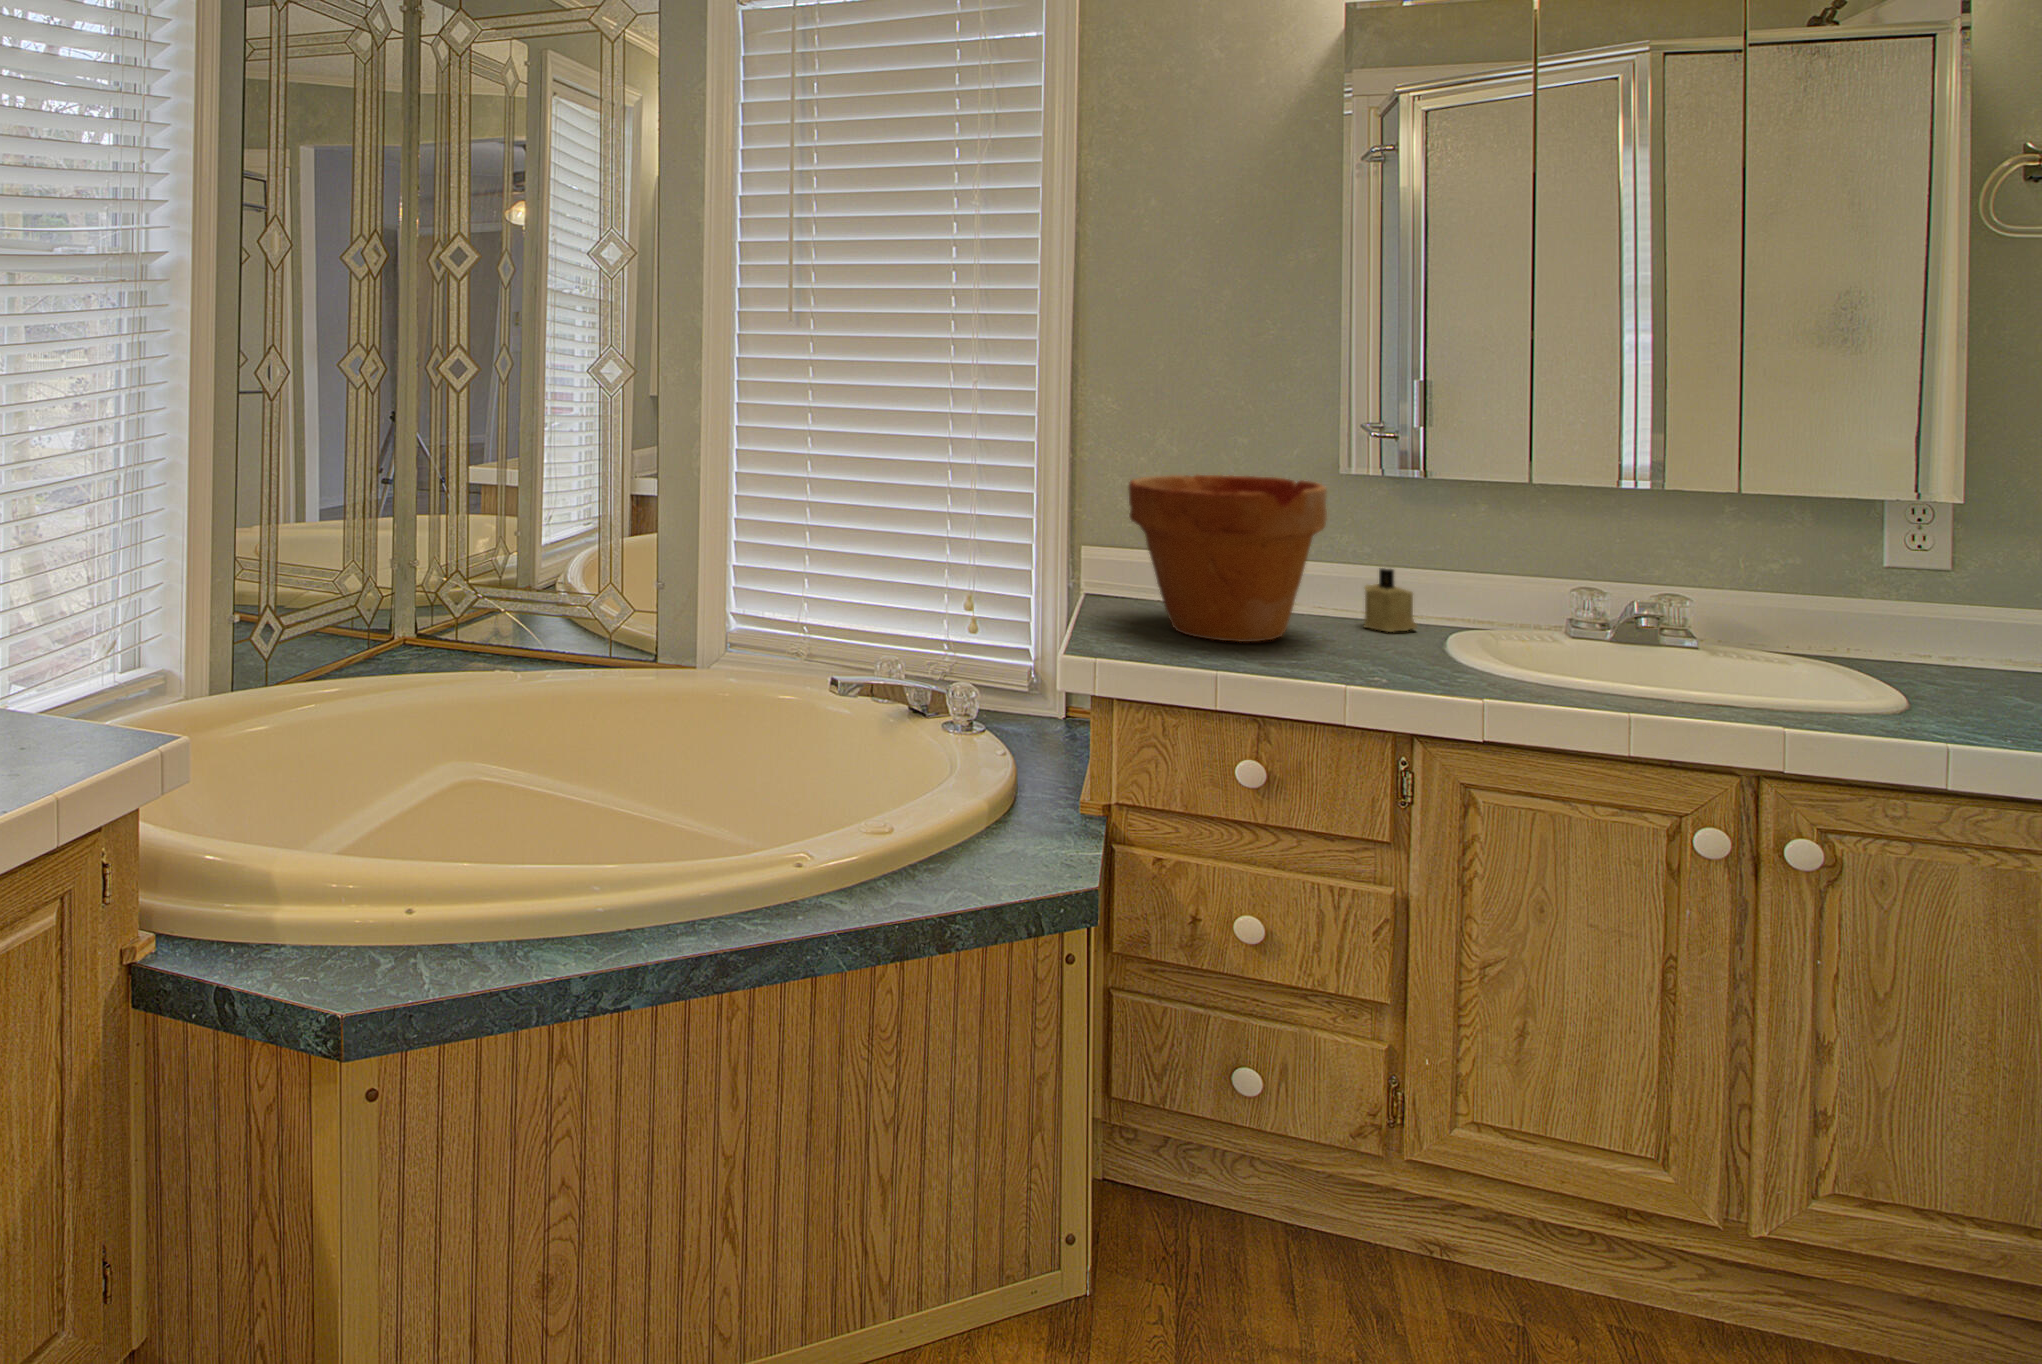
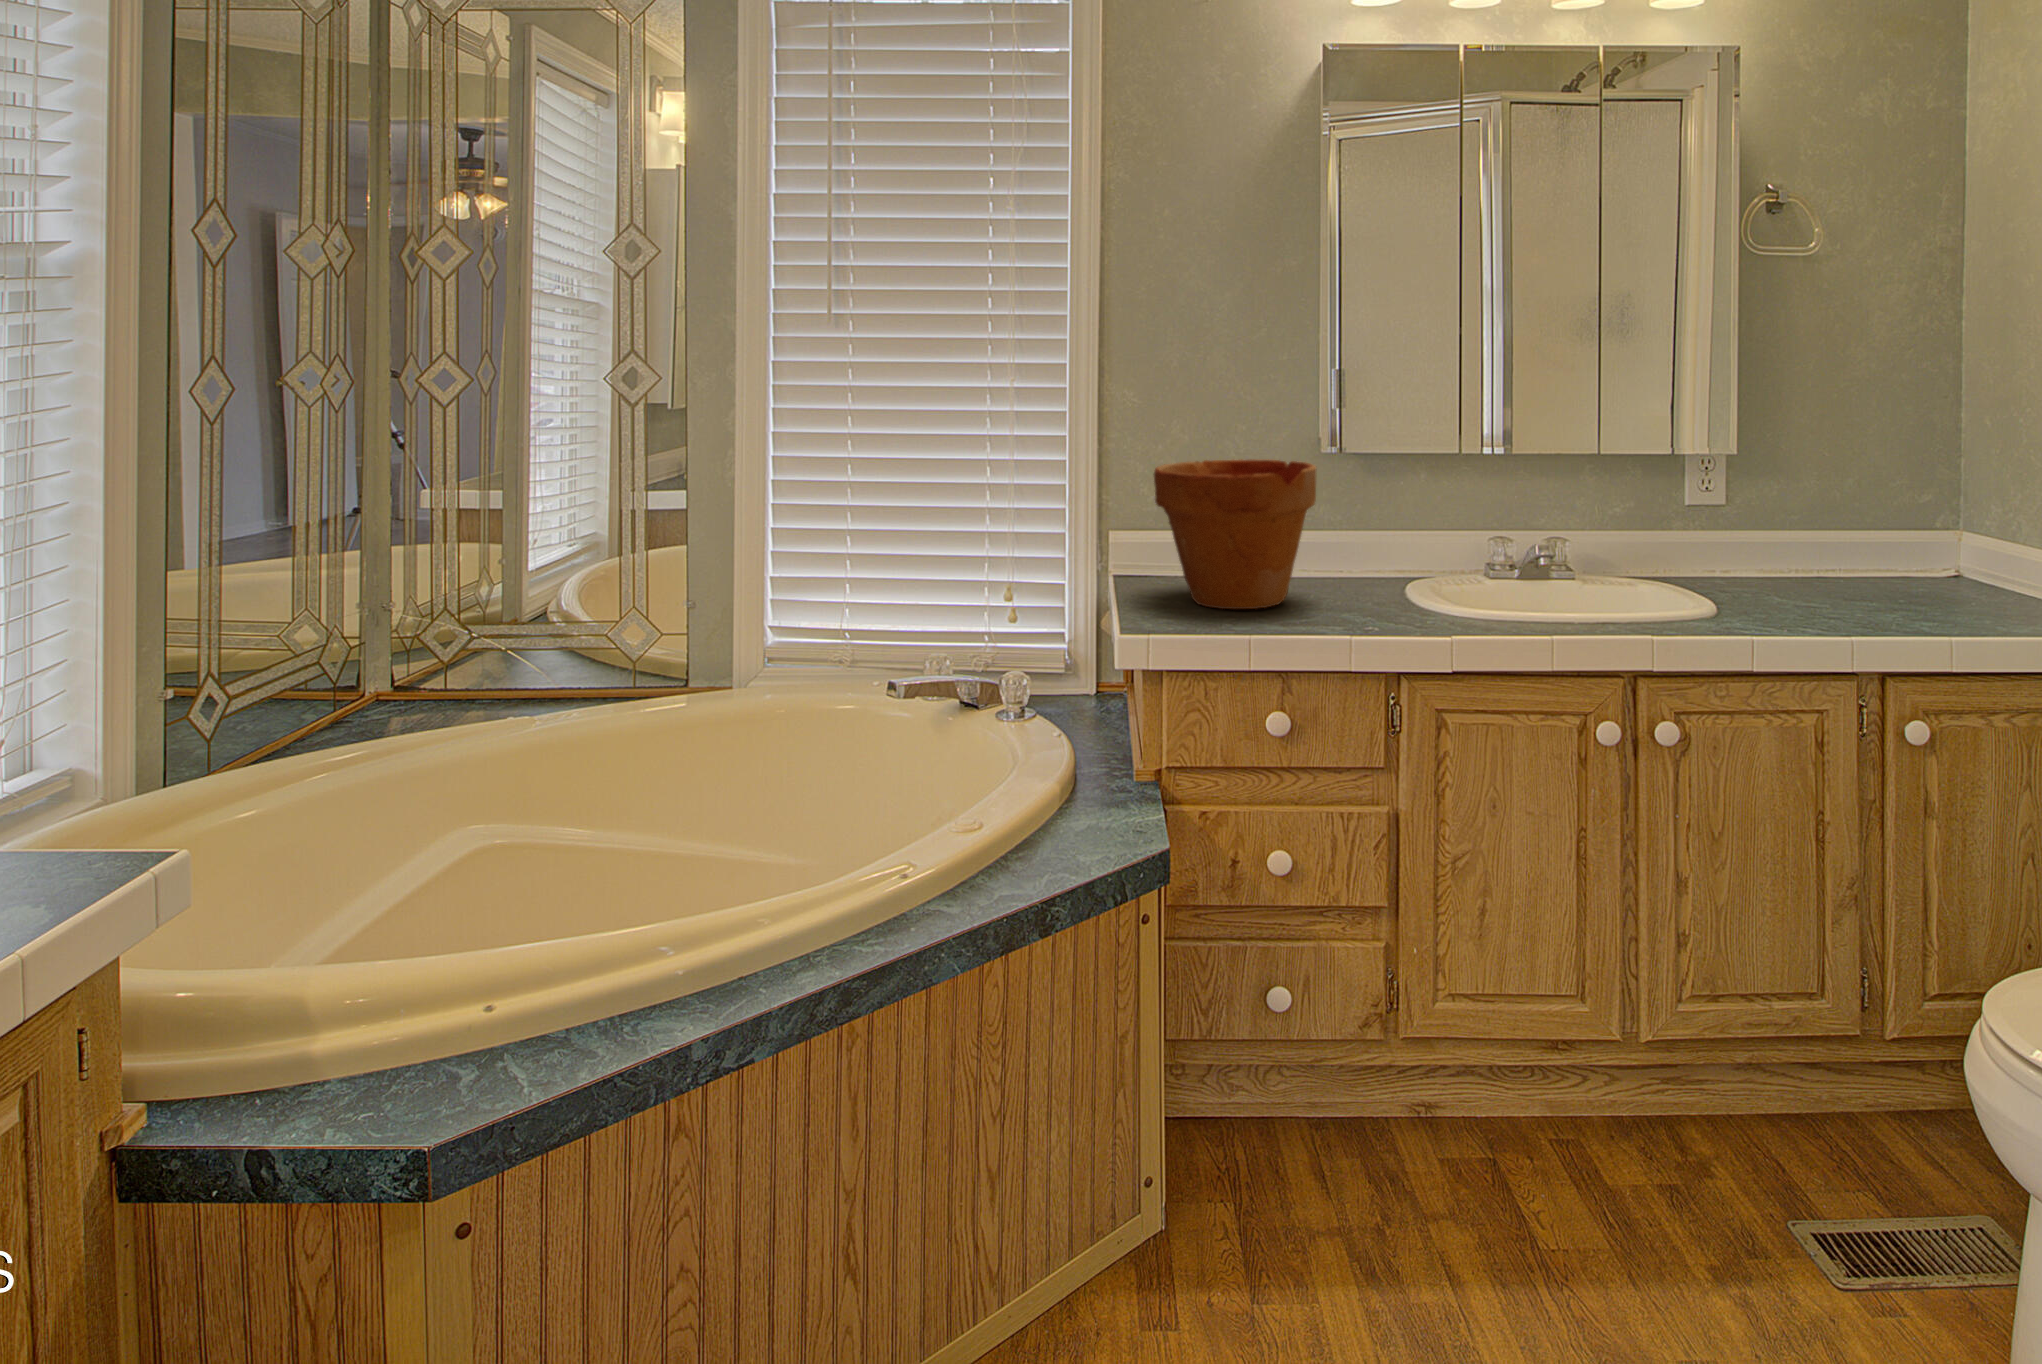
candle: present [1364,568,1417,632] -> none [1338,534,1379,589]

